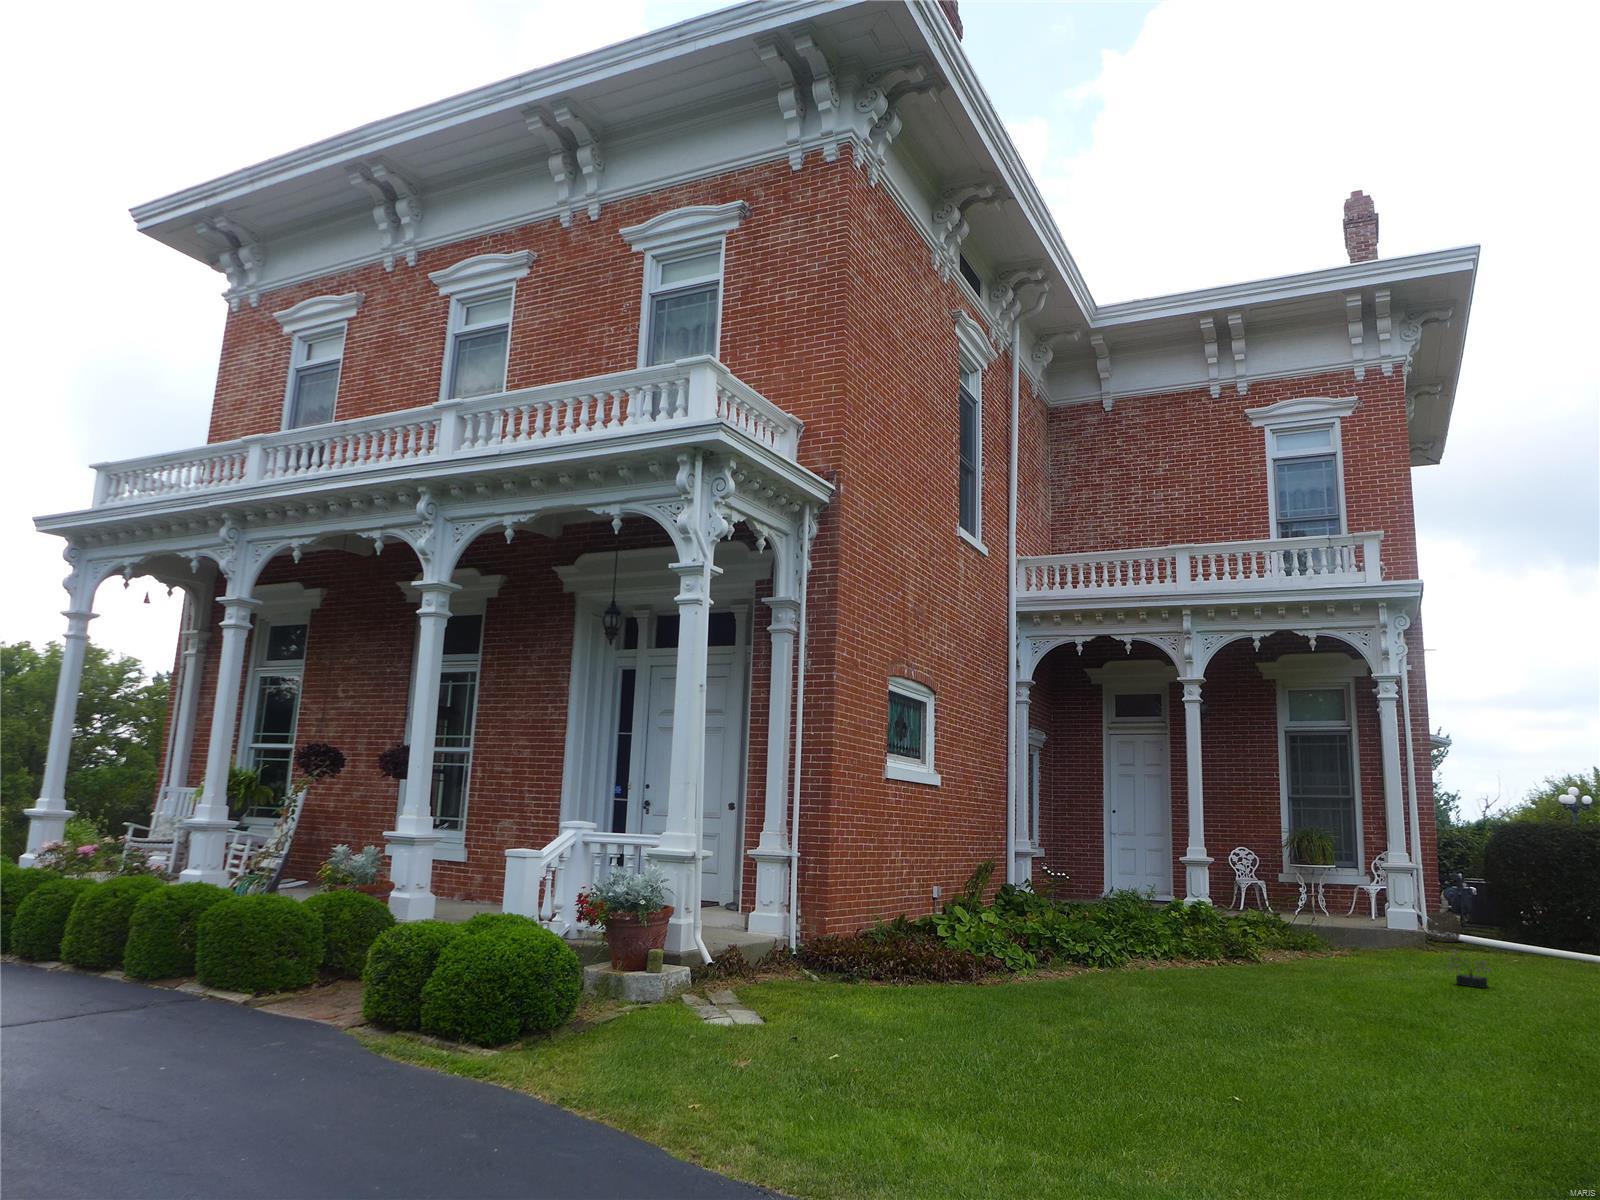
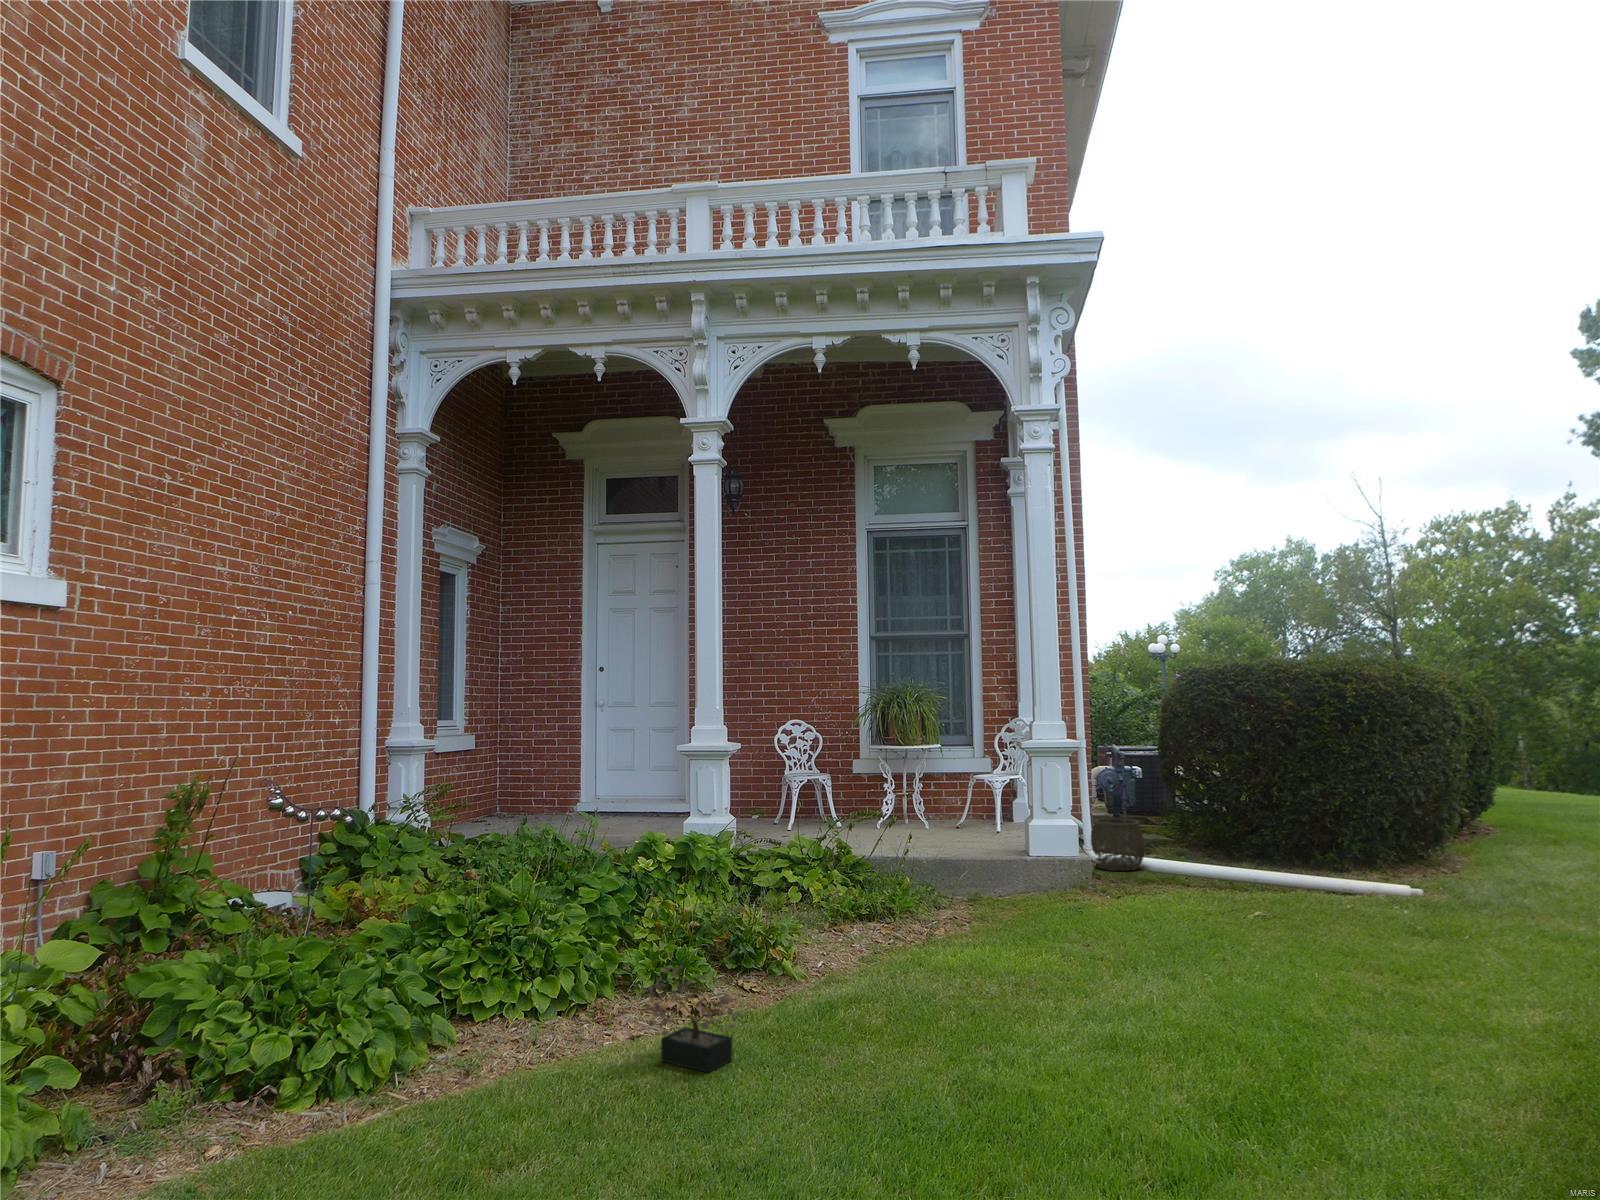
decorative plant: present [1449,950,1491,988] -> present [642,965,744,1072]

